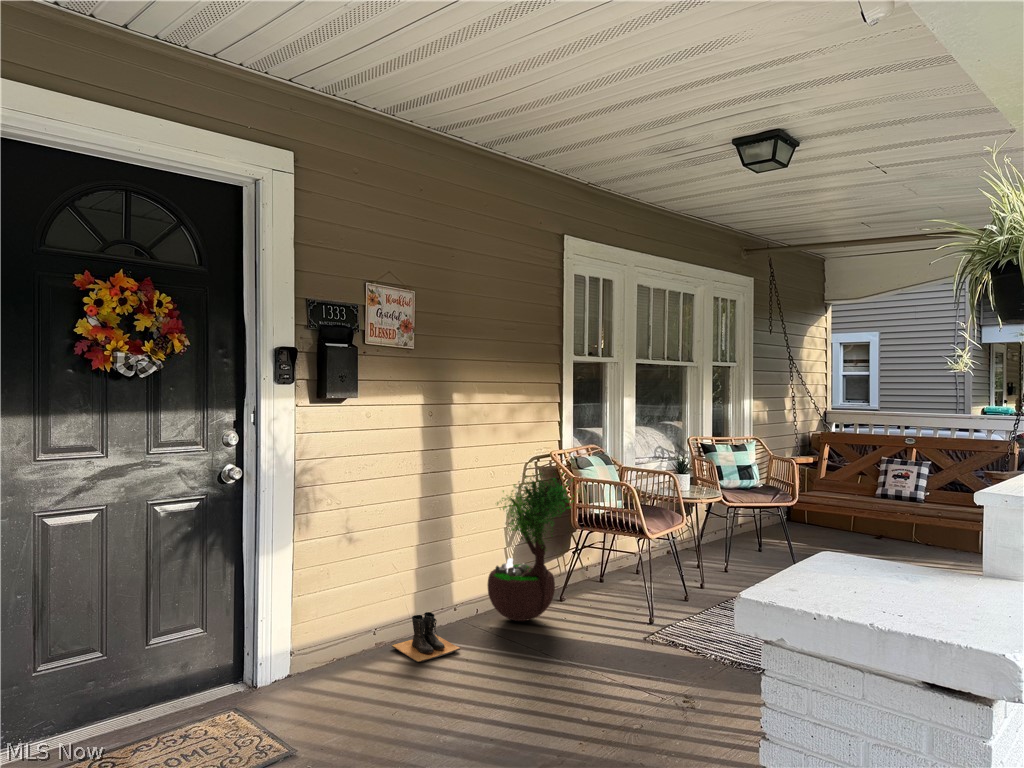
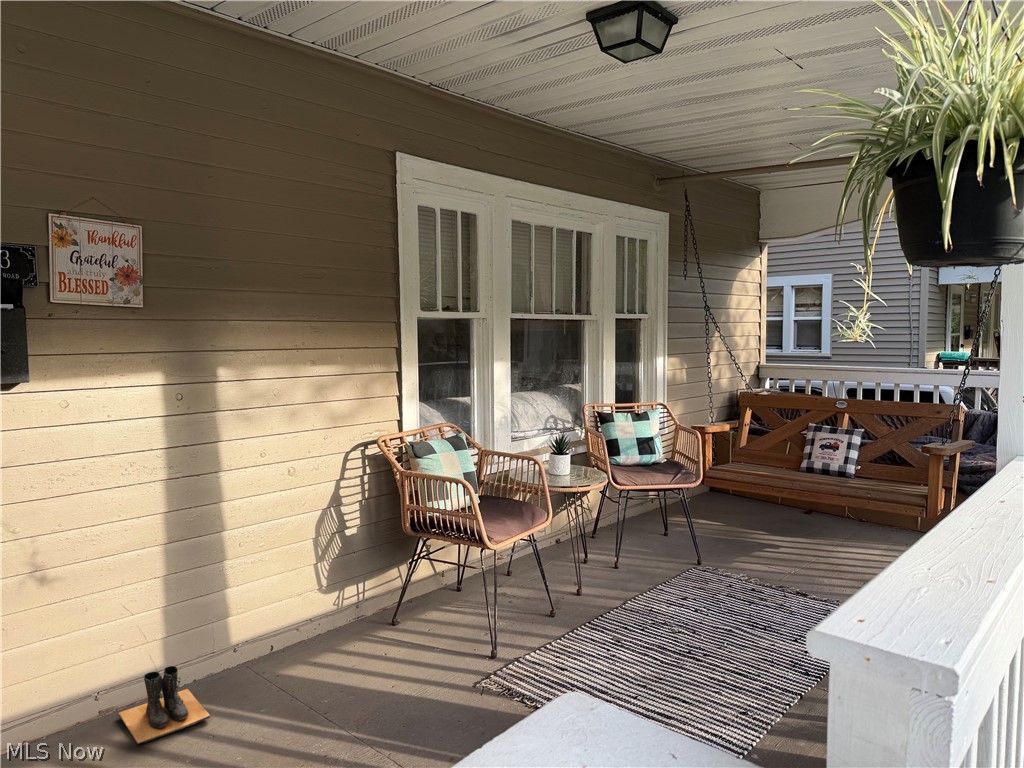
potted tree: present [488,473,574,621] -> none [276,463,394,663]

